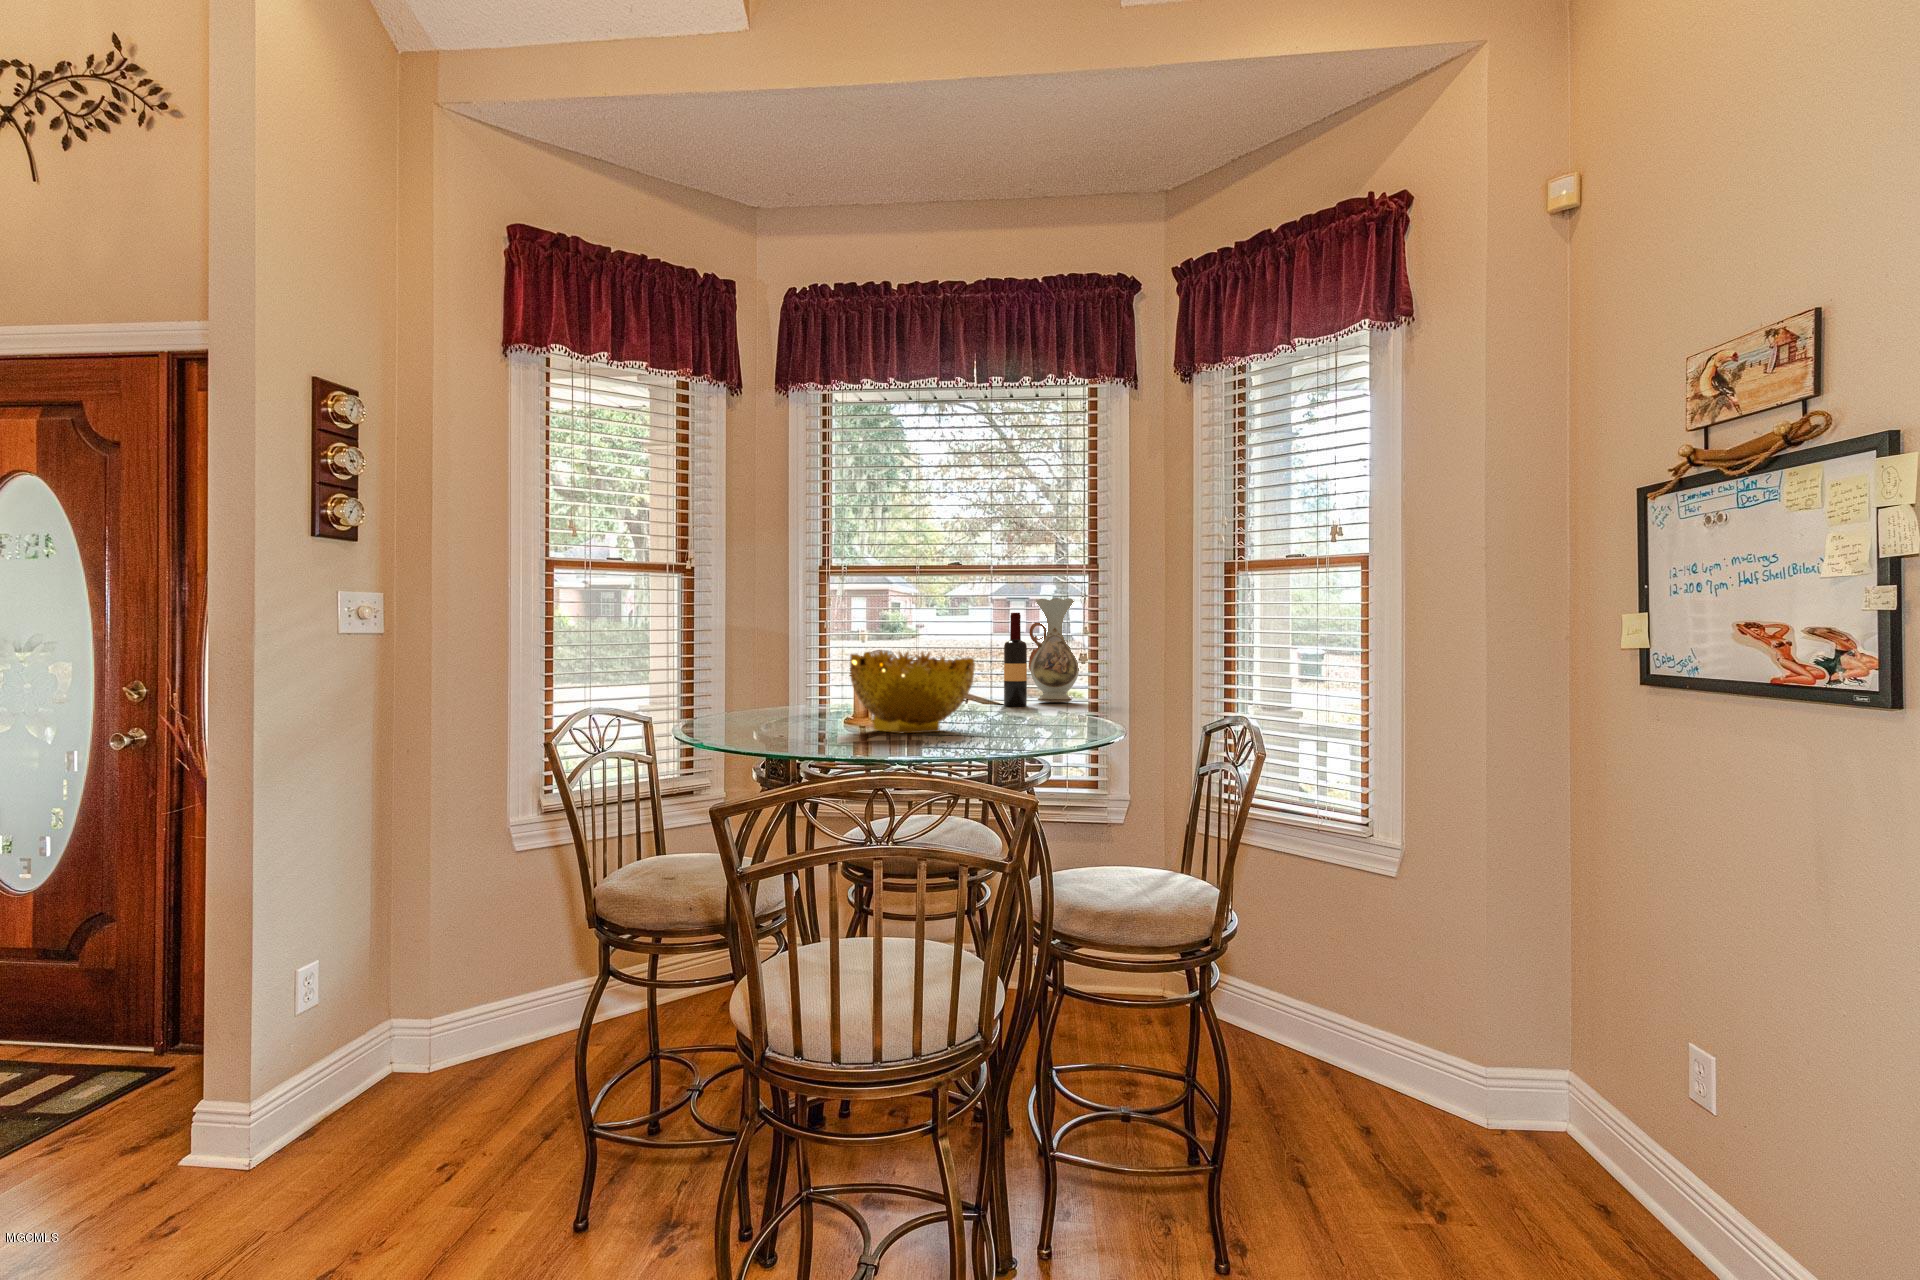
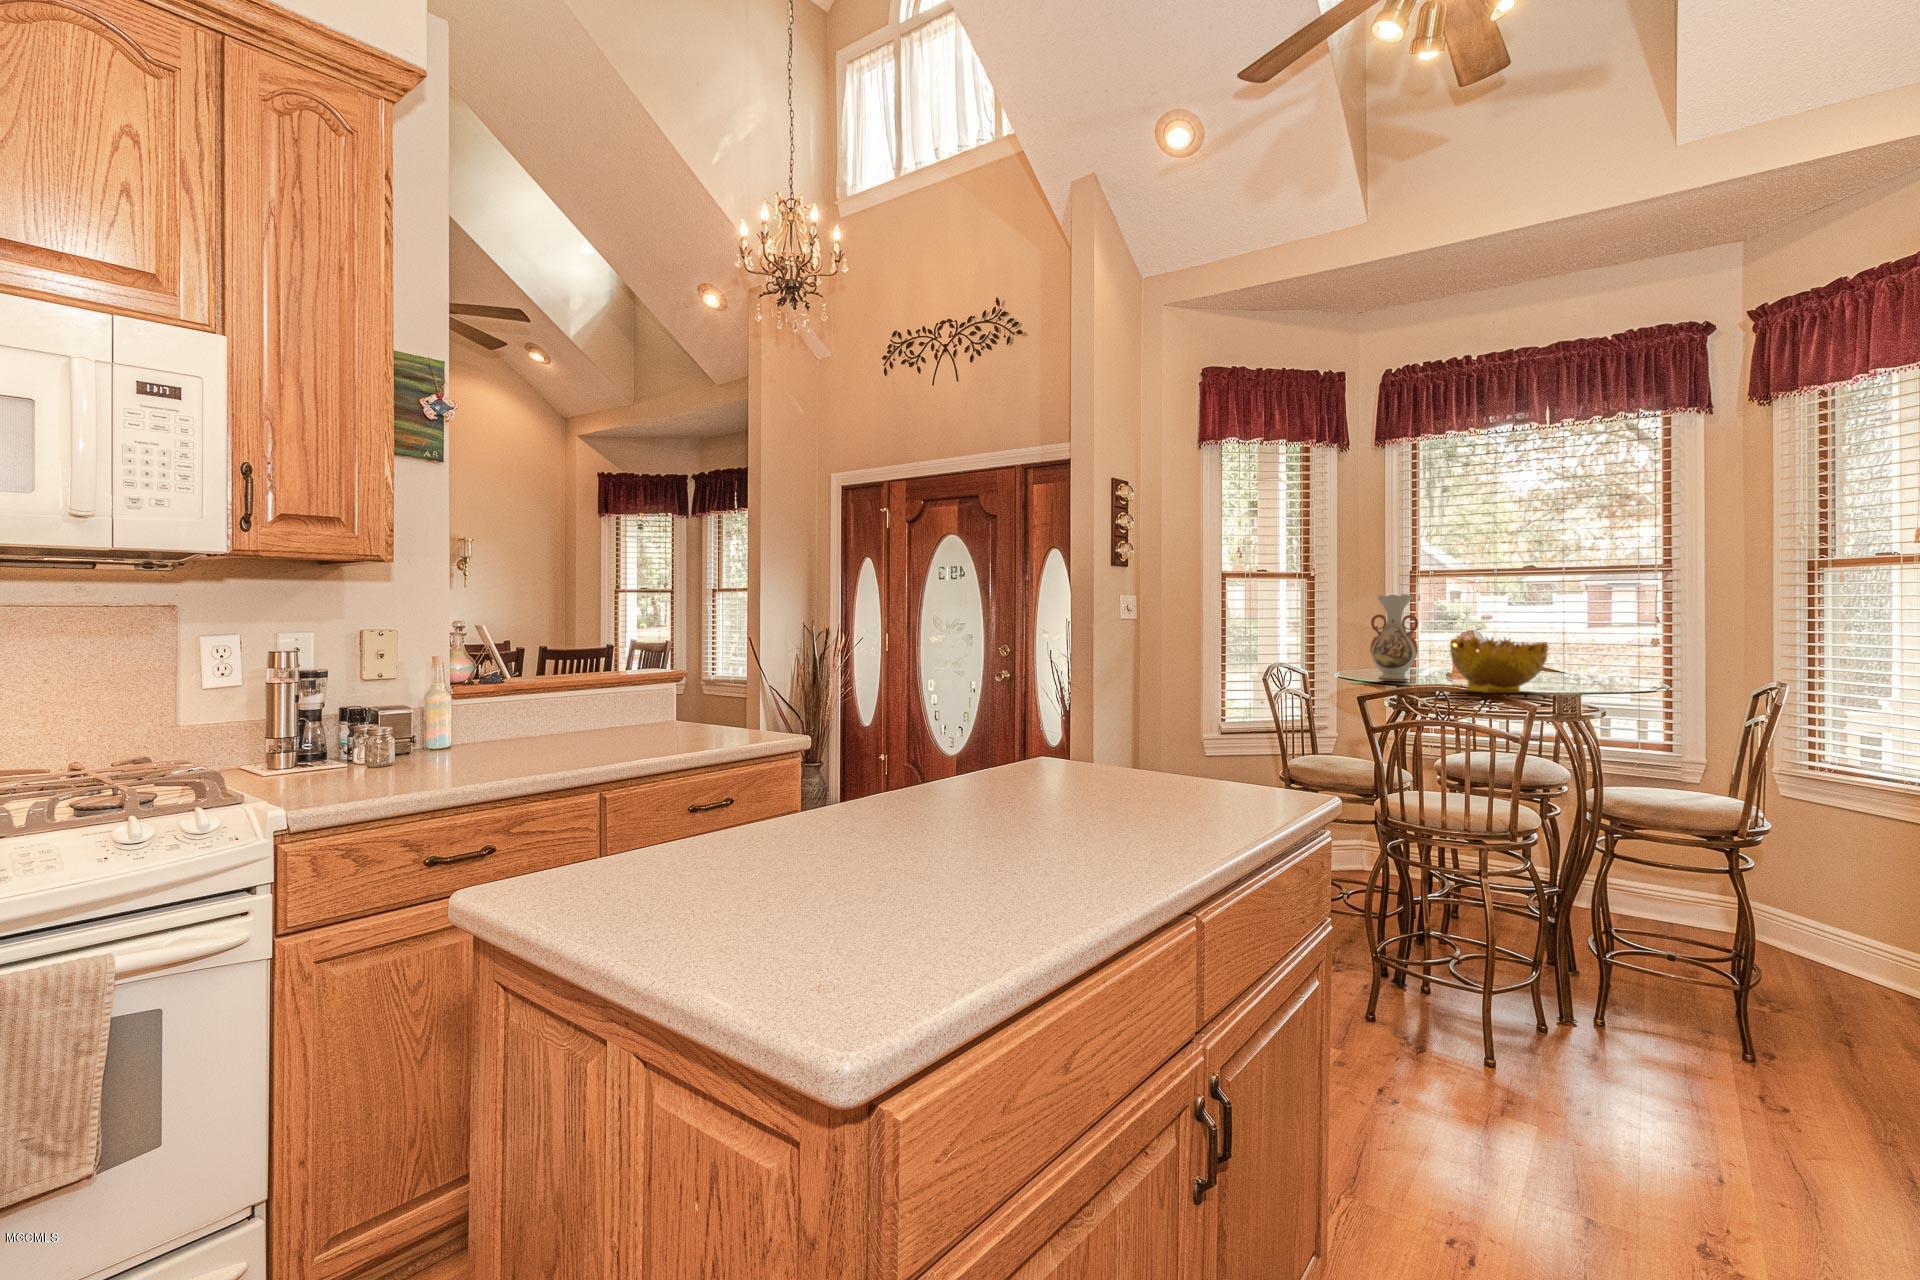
vase: present [1029,598,1079,702] -> present [1370,595,1418,681]
wine bottle: present [1004,613,1027,706] -> none [1572,605,1594,678]

